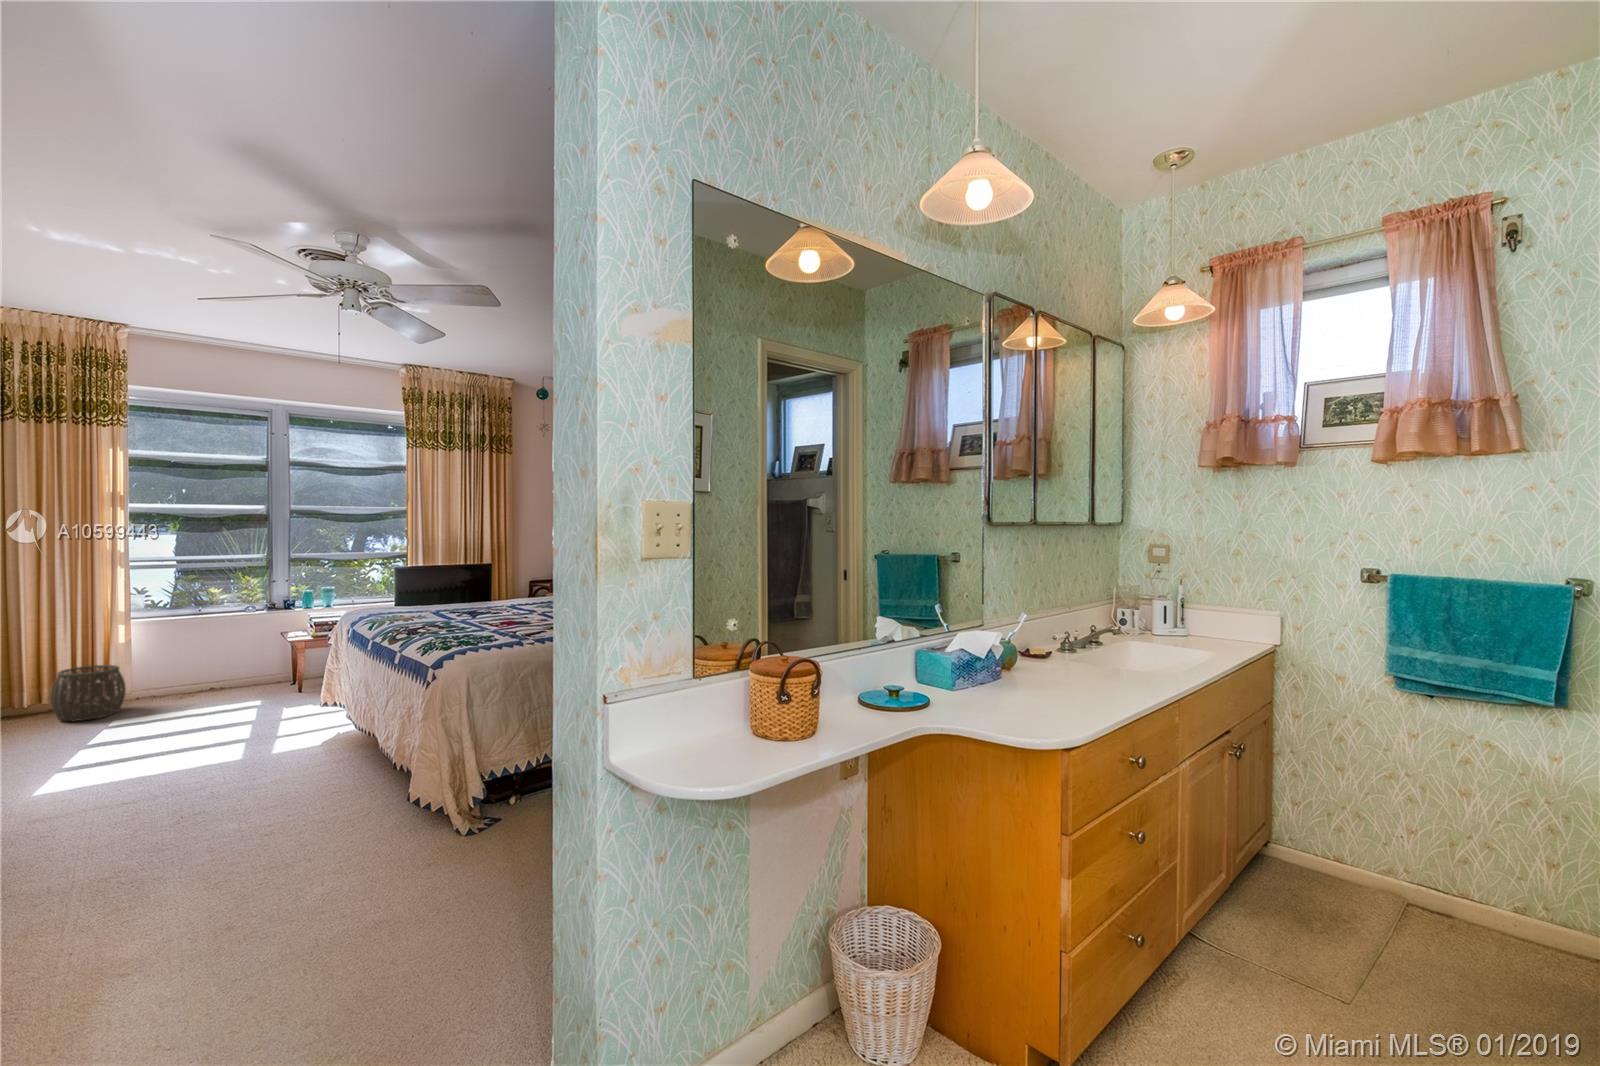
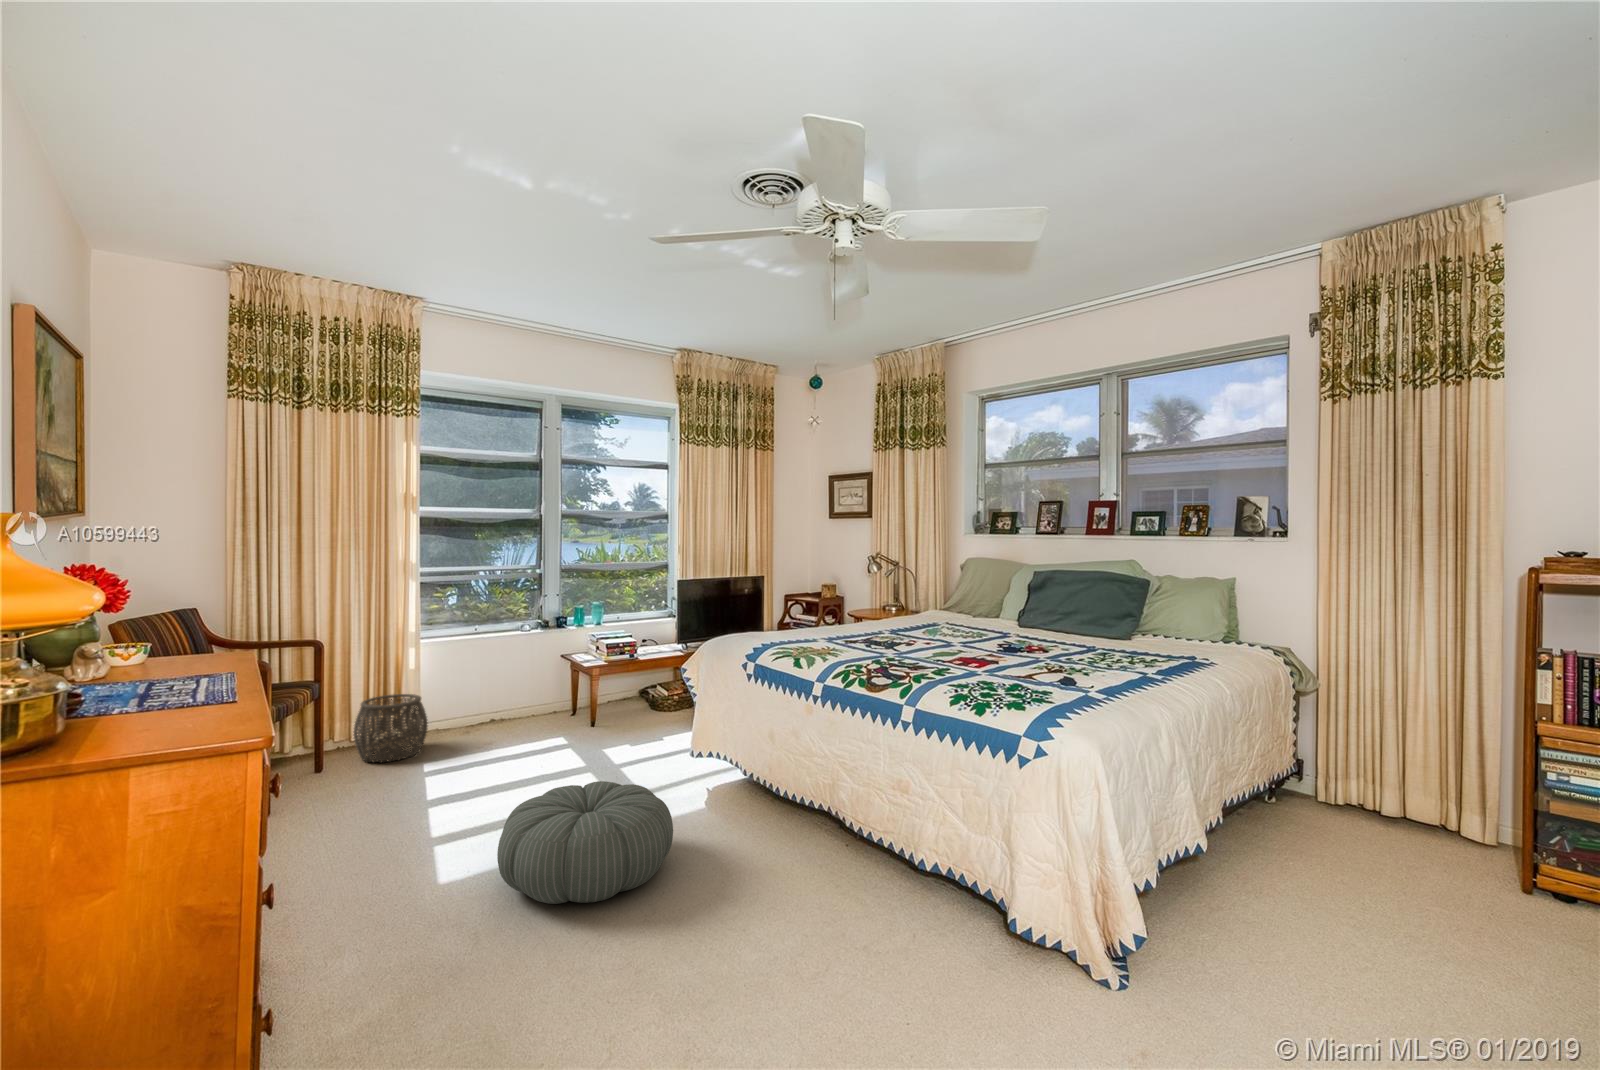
pouf: none [66,730,236,815] -> present [497,781,673,904]

